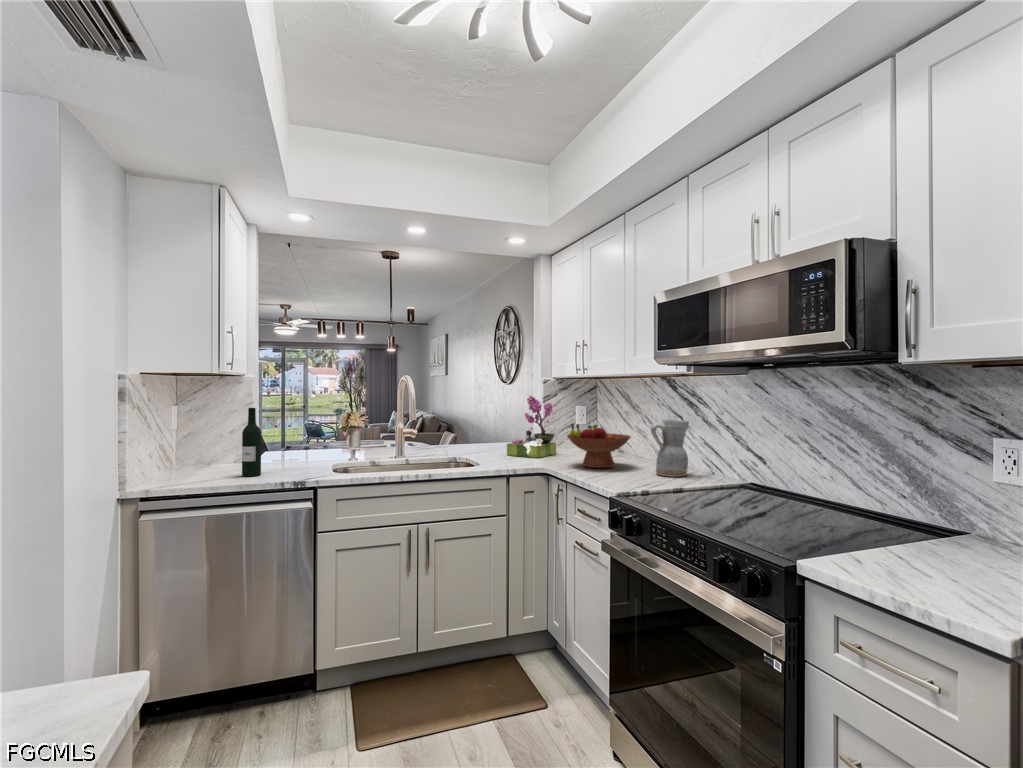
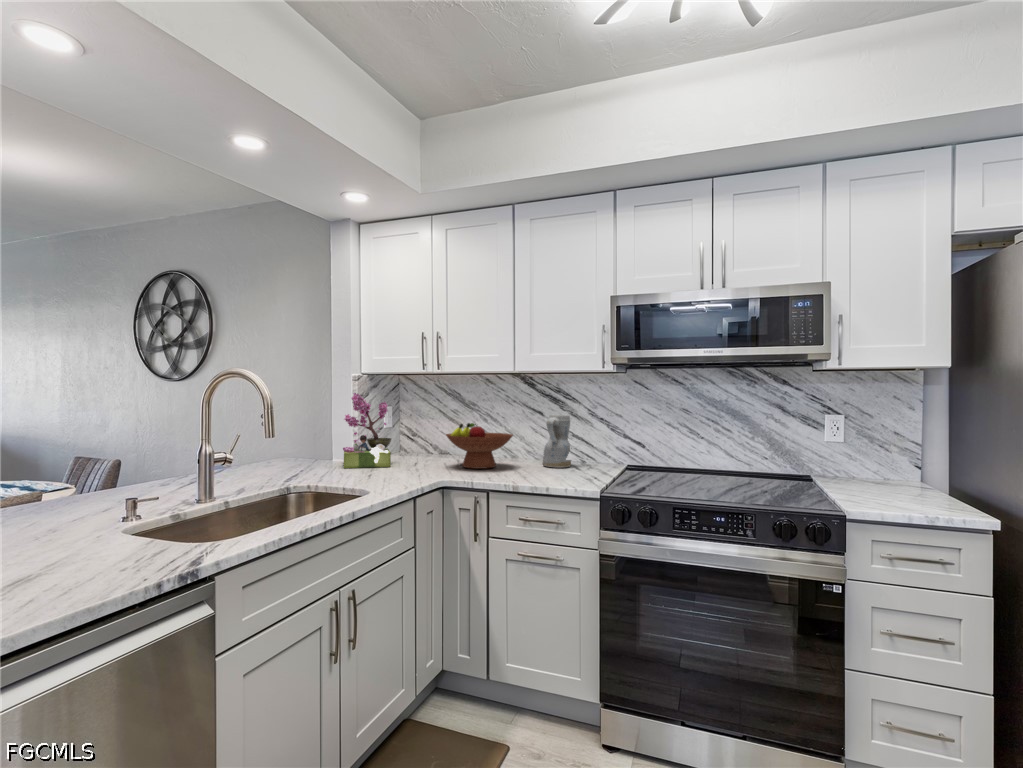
wine bottle: present [242,408,261,476] -> none [32,408,81,553]

